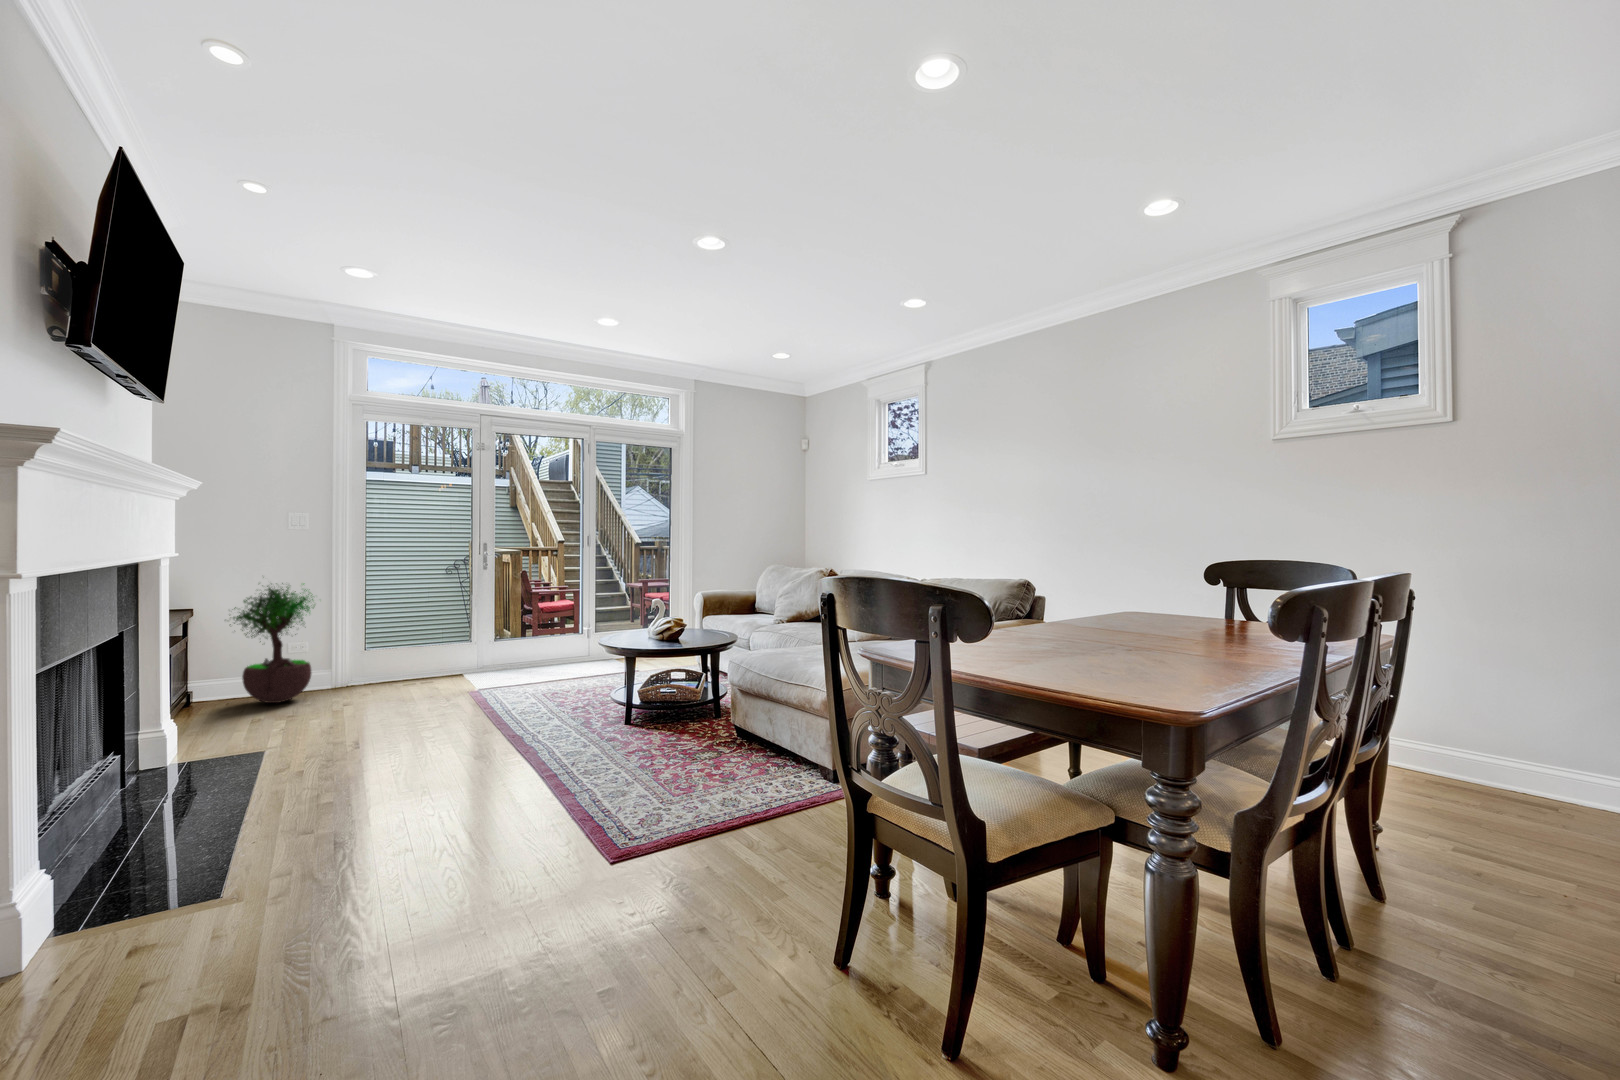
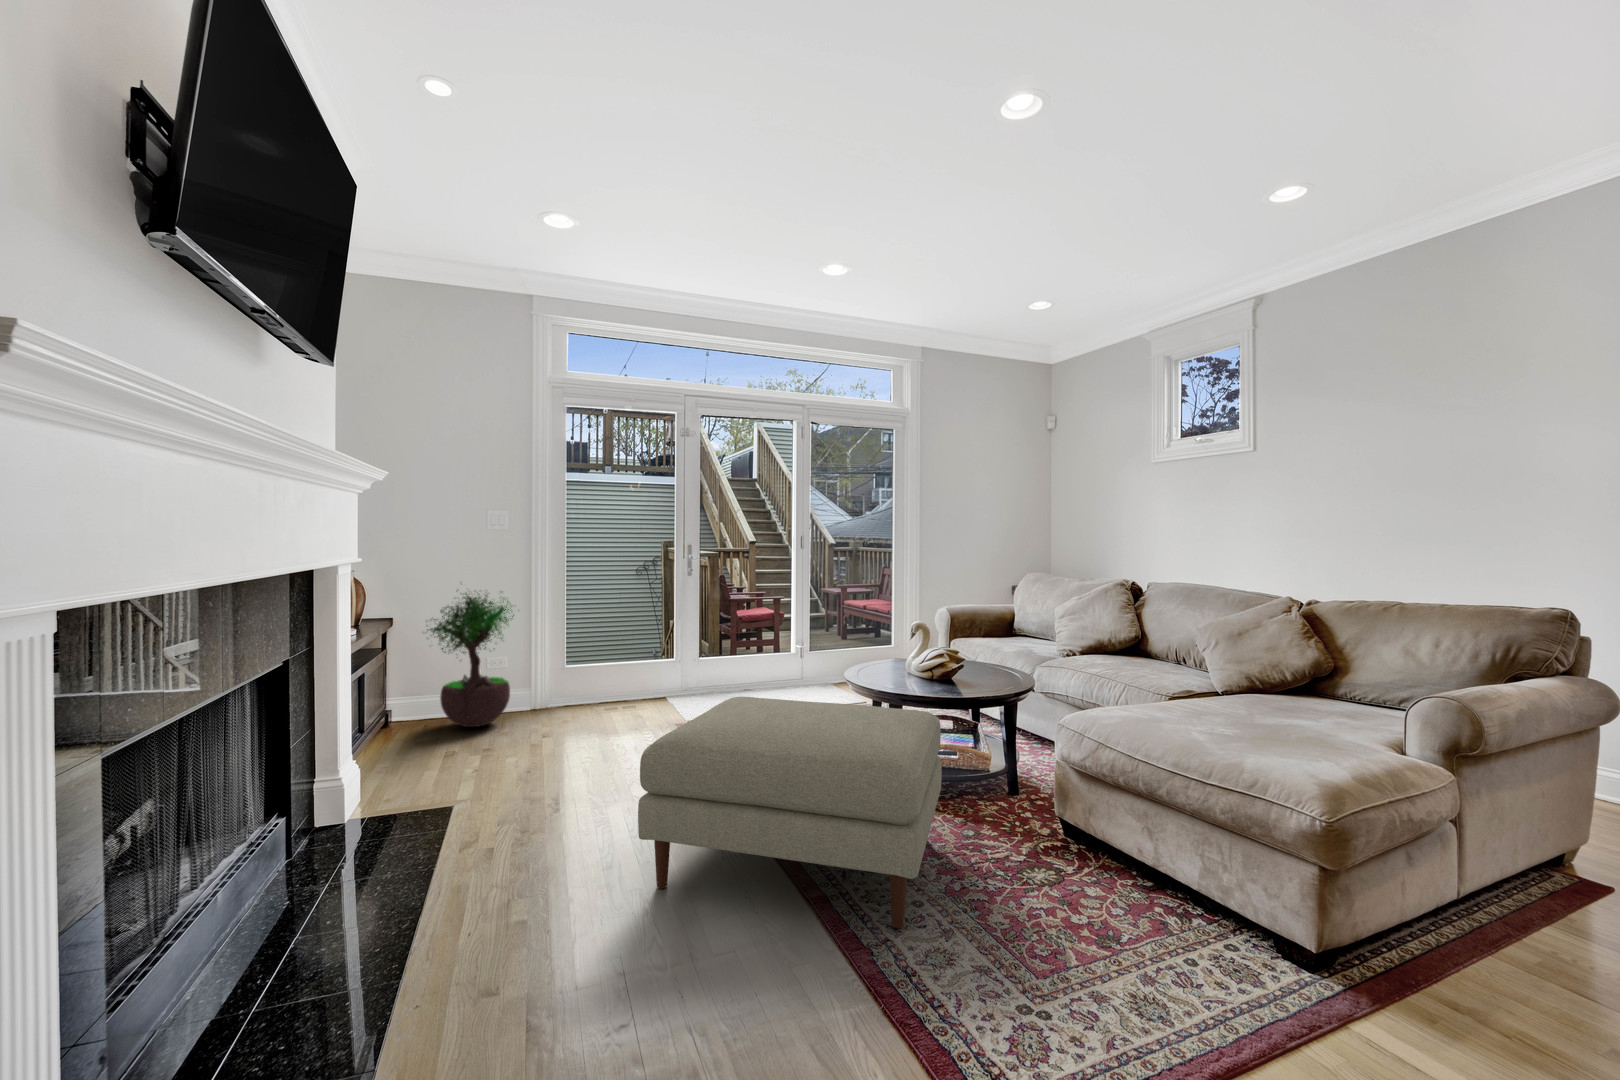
ottoman: none [419,655,653,784] -> present [638,697,942,928]

